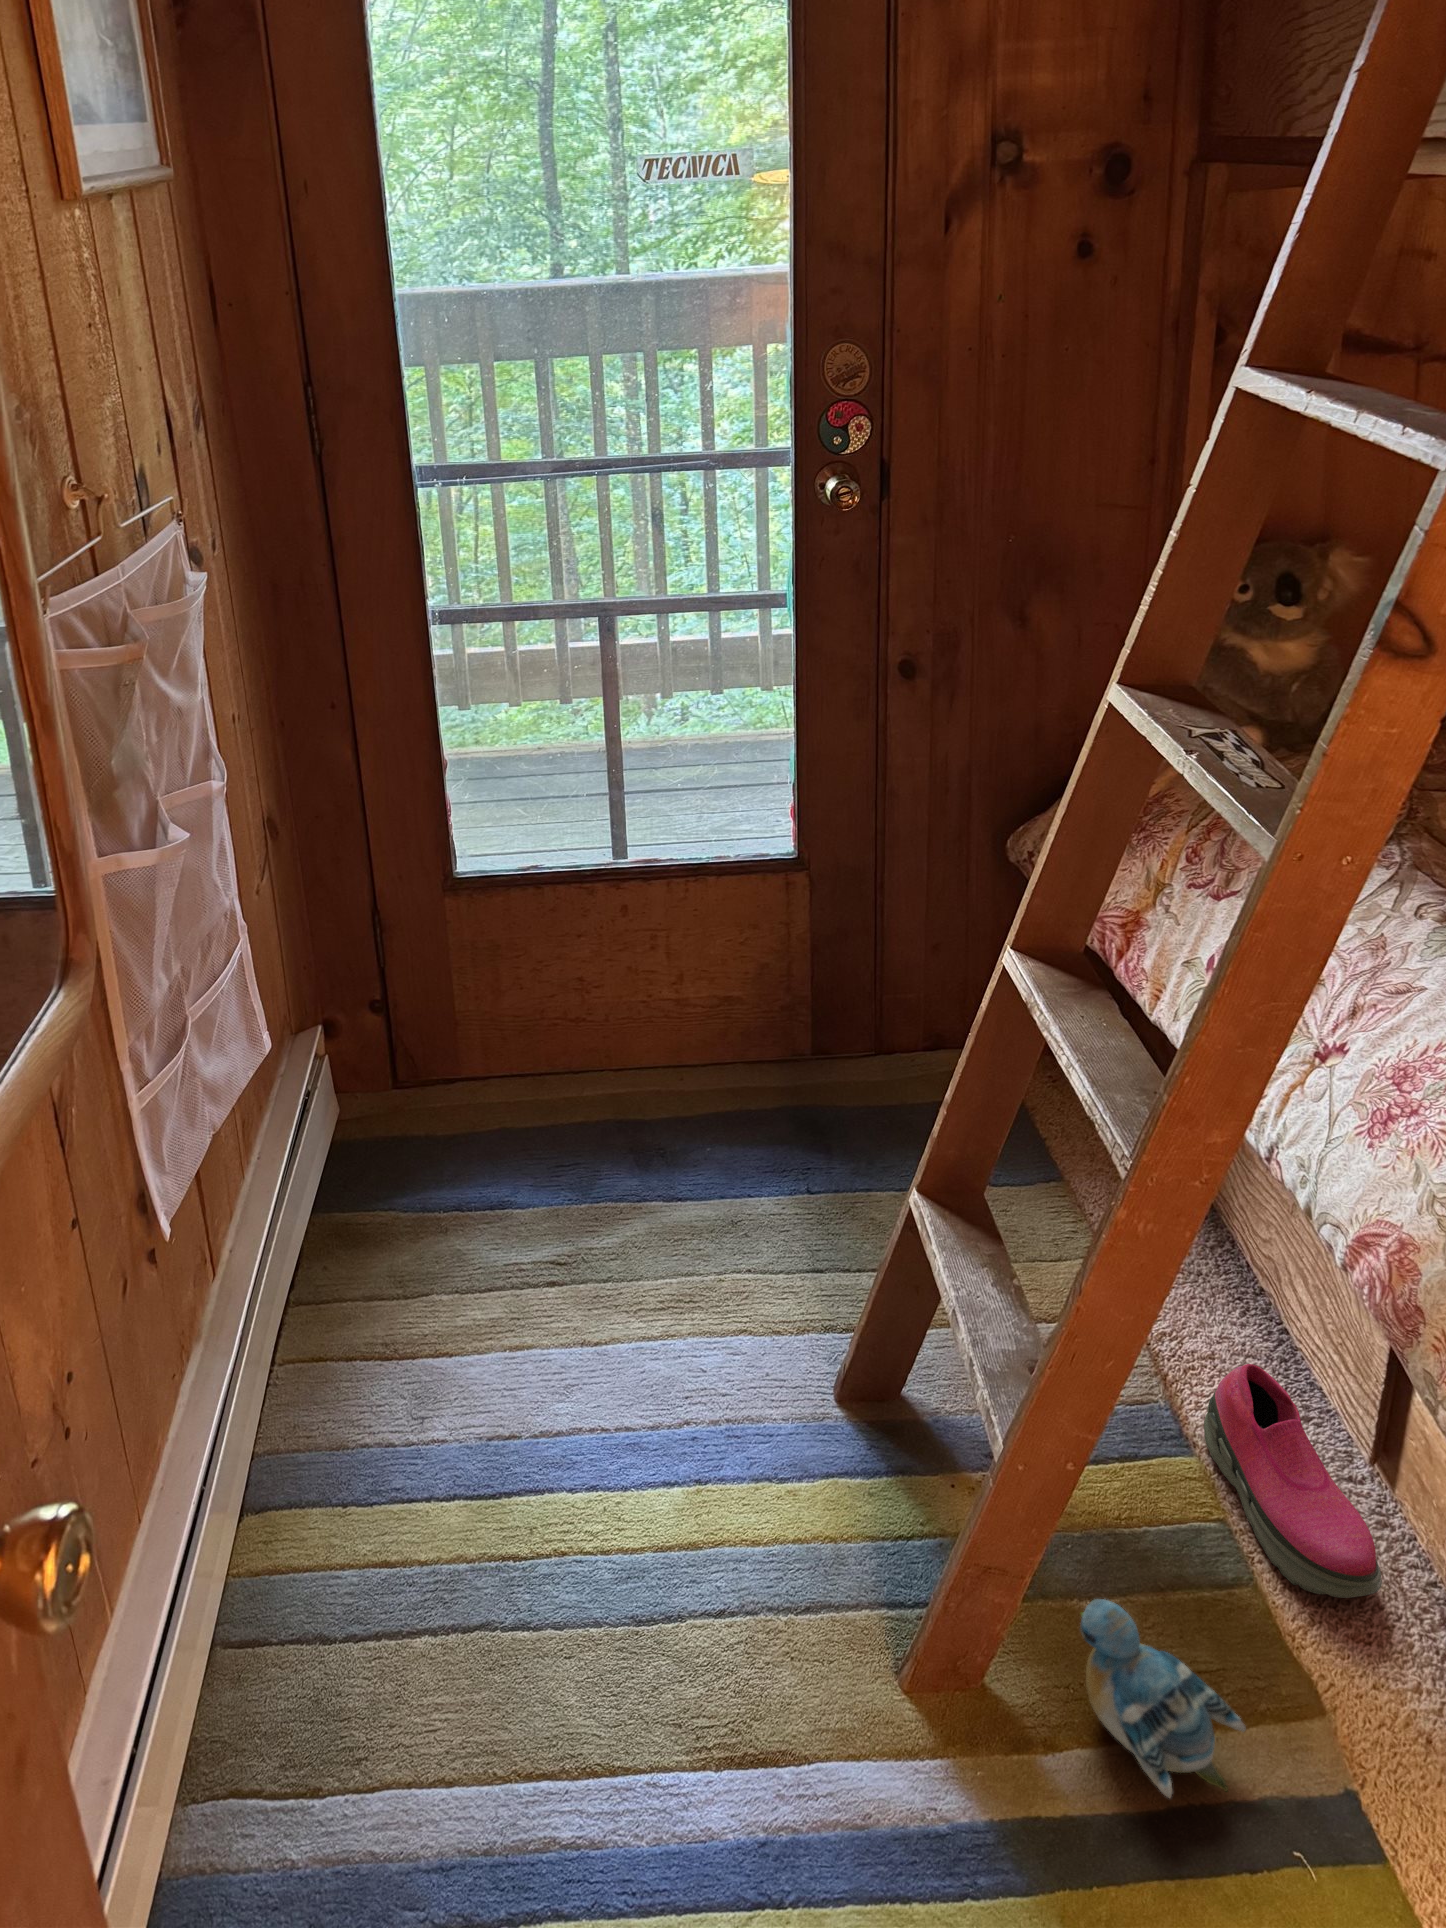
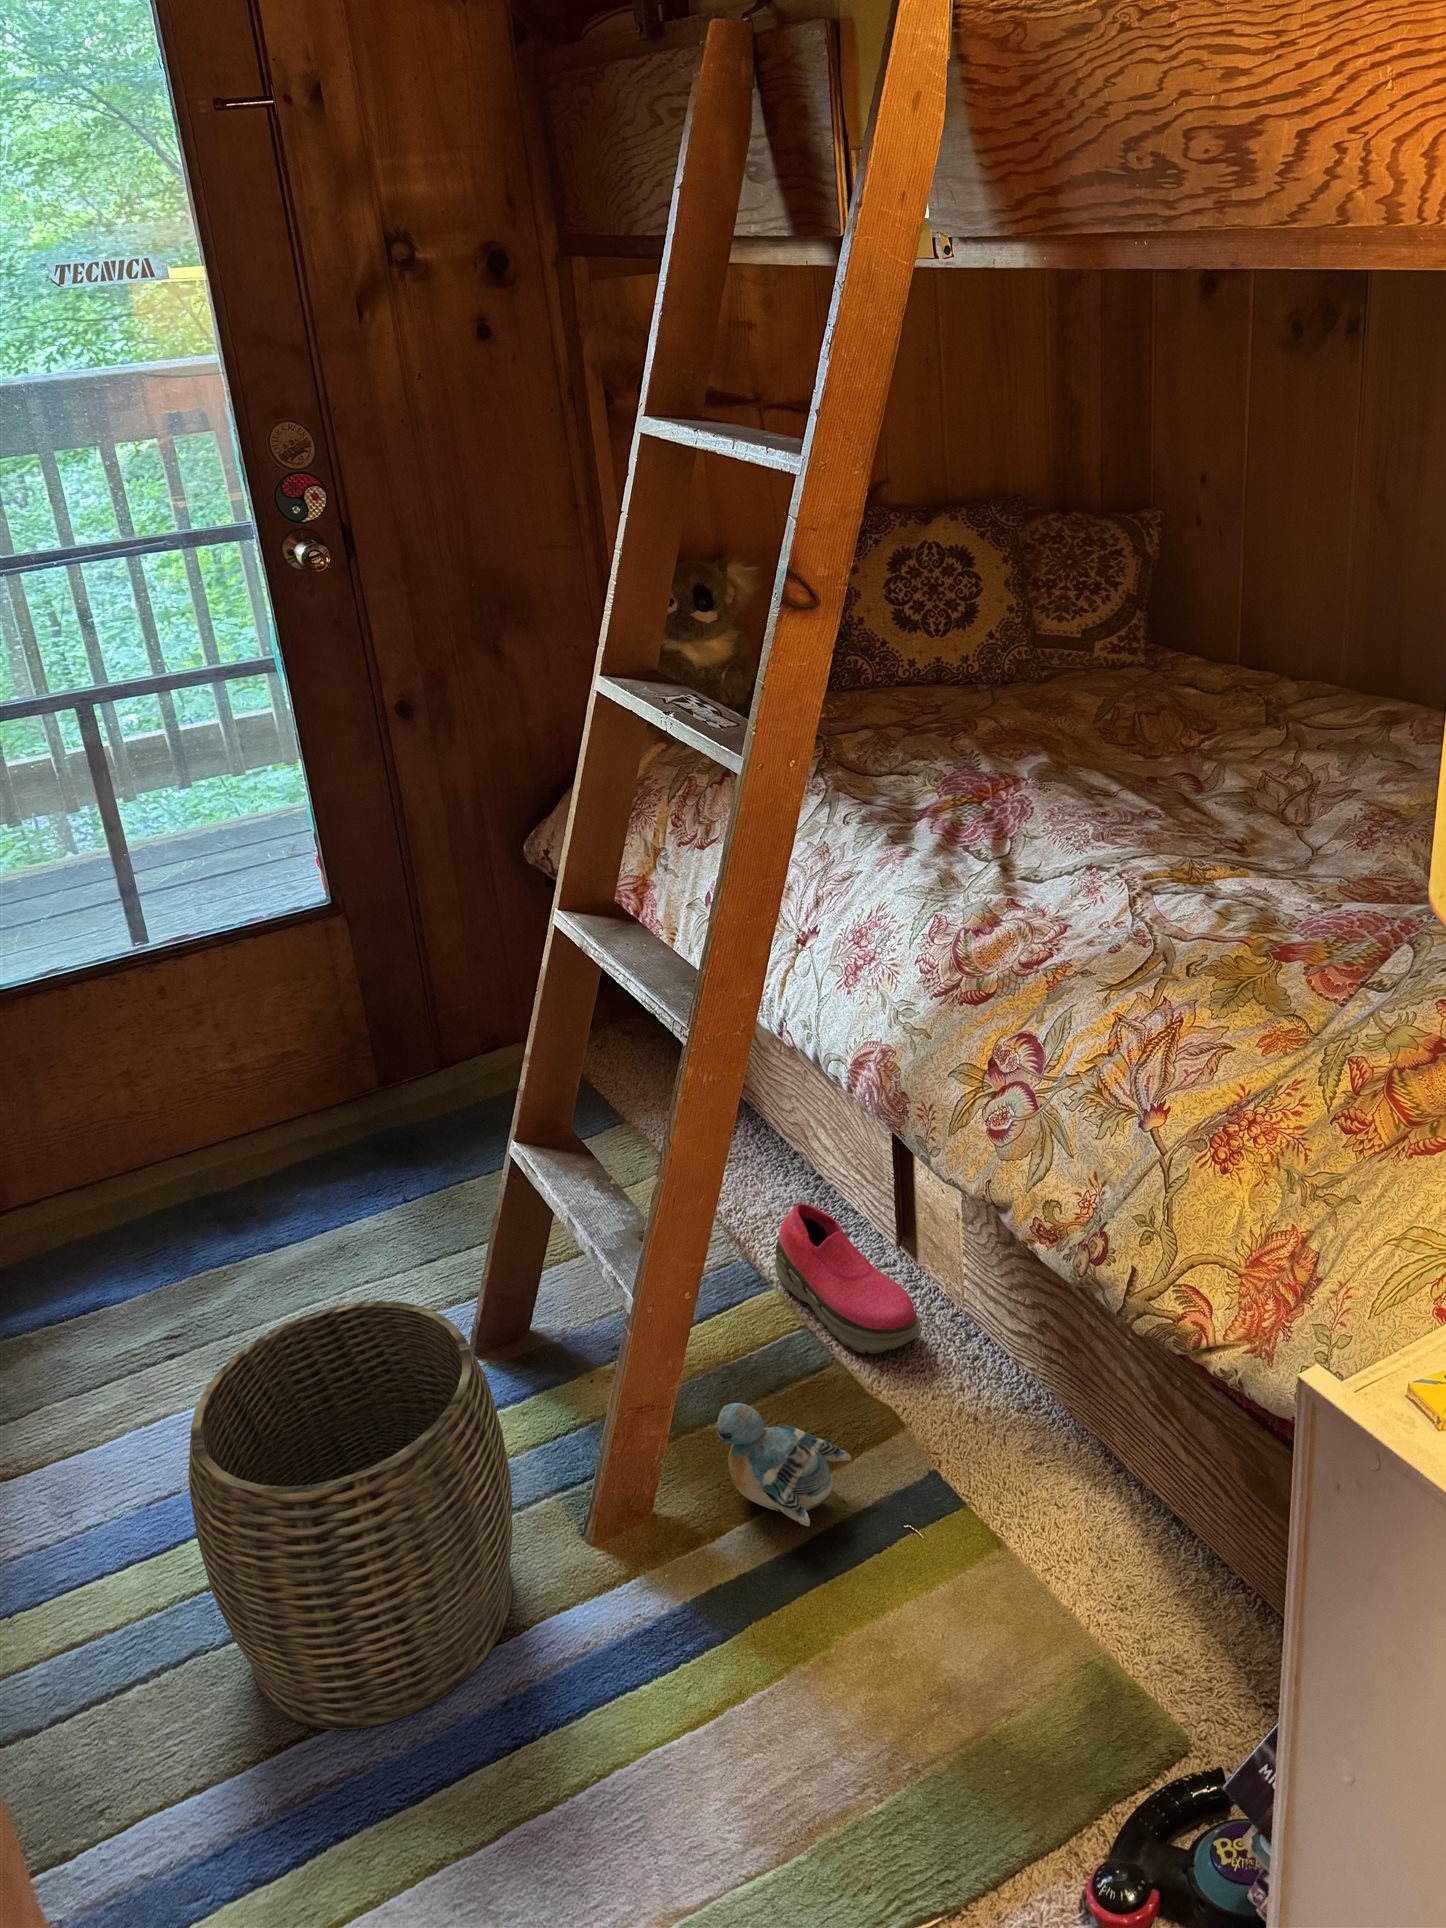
woven basket: none [493,1324,825,1806] -> present [188,1301,512,1730]

